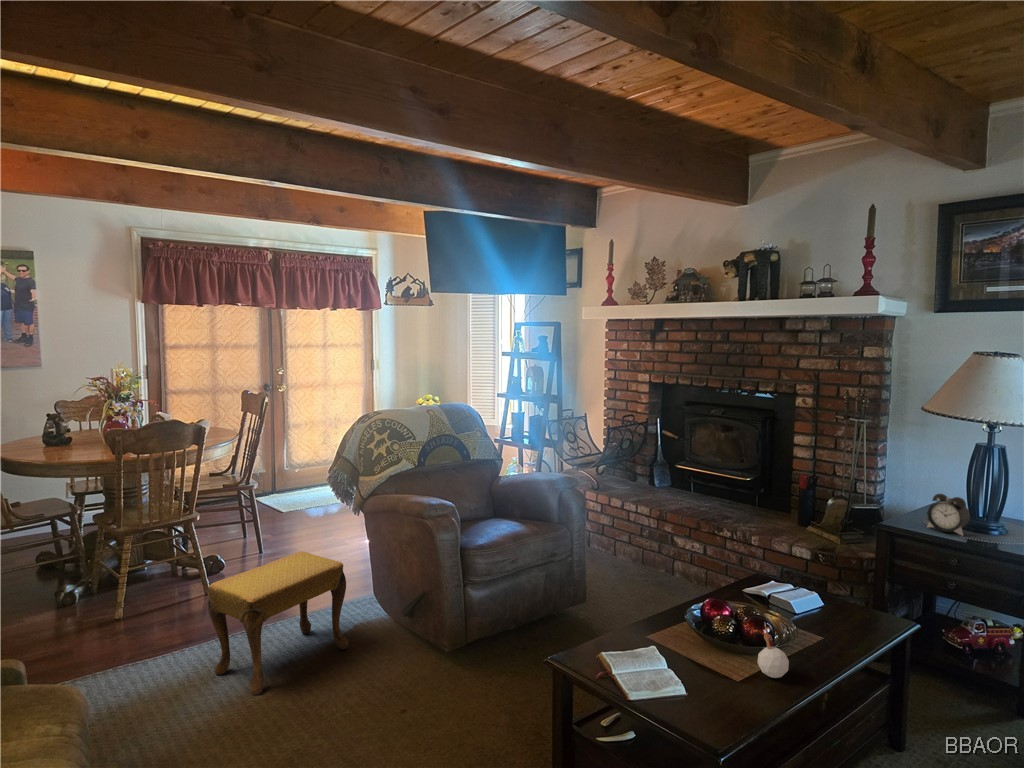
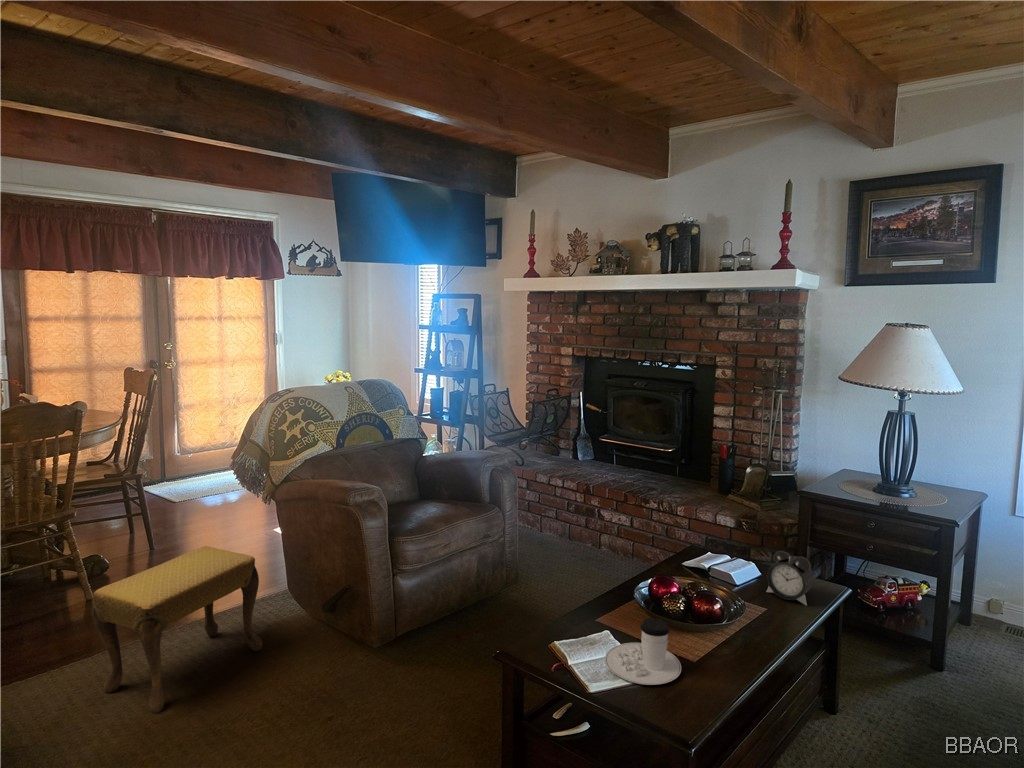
alarm clock: present [927,494,970,536] -> present [766,551,815,606]
candle: present [758,622,789,678] -> none [714,599,745,656]
coffee cup: none [647,635,721,697] -> present [605,618,681,685]

